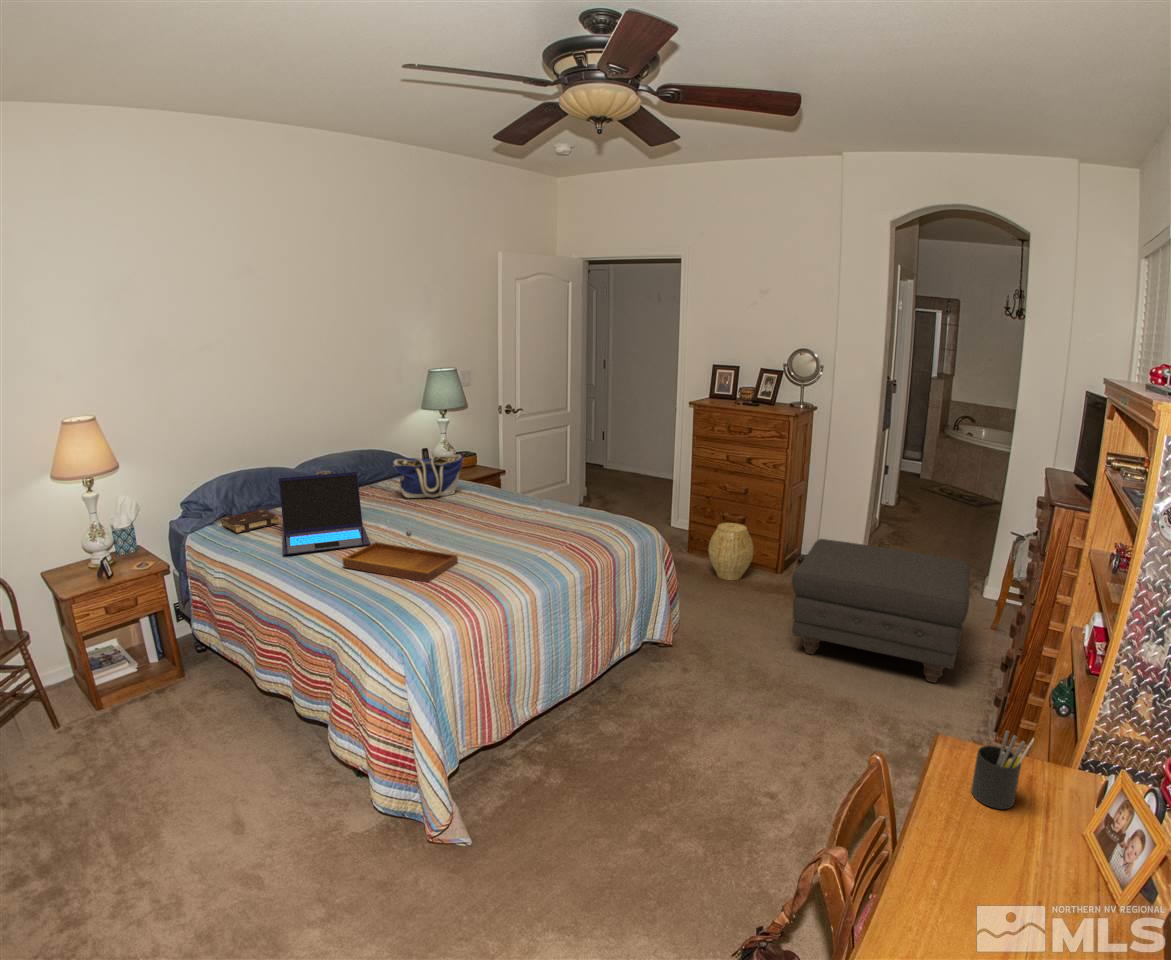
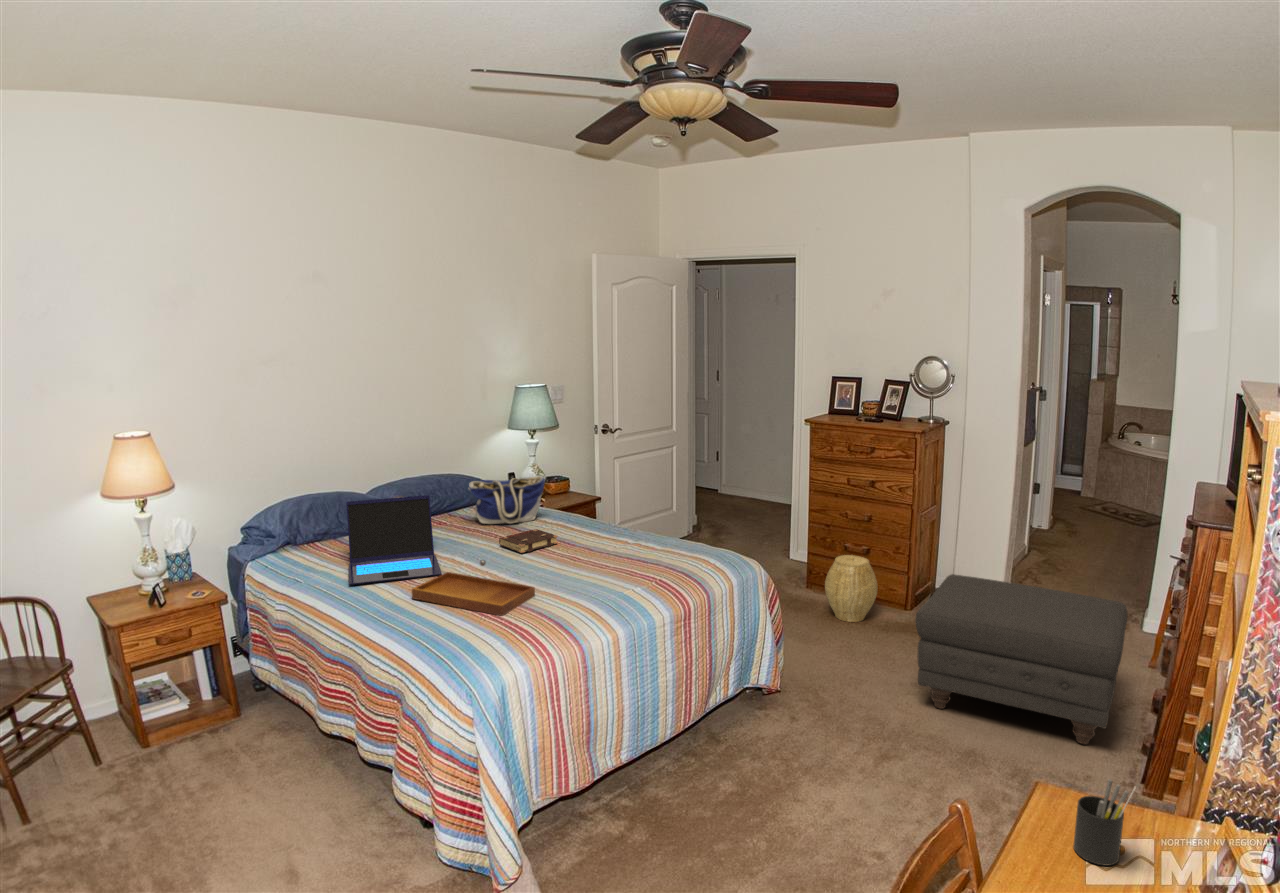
book: present [221,510,279,533] -> present [499,529,558,553]

